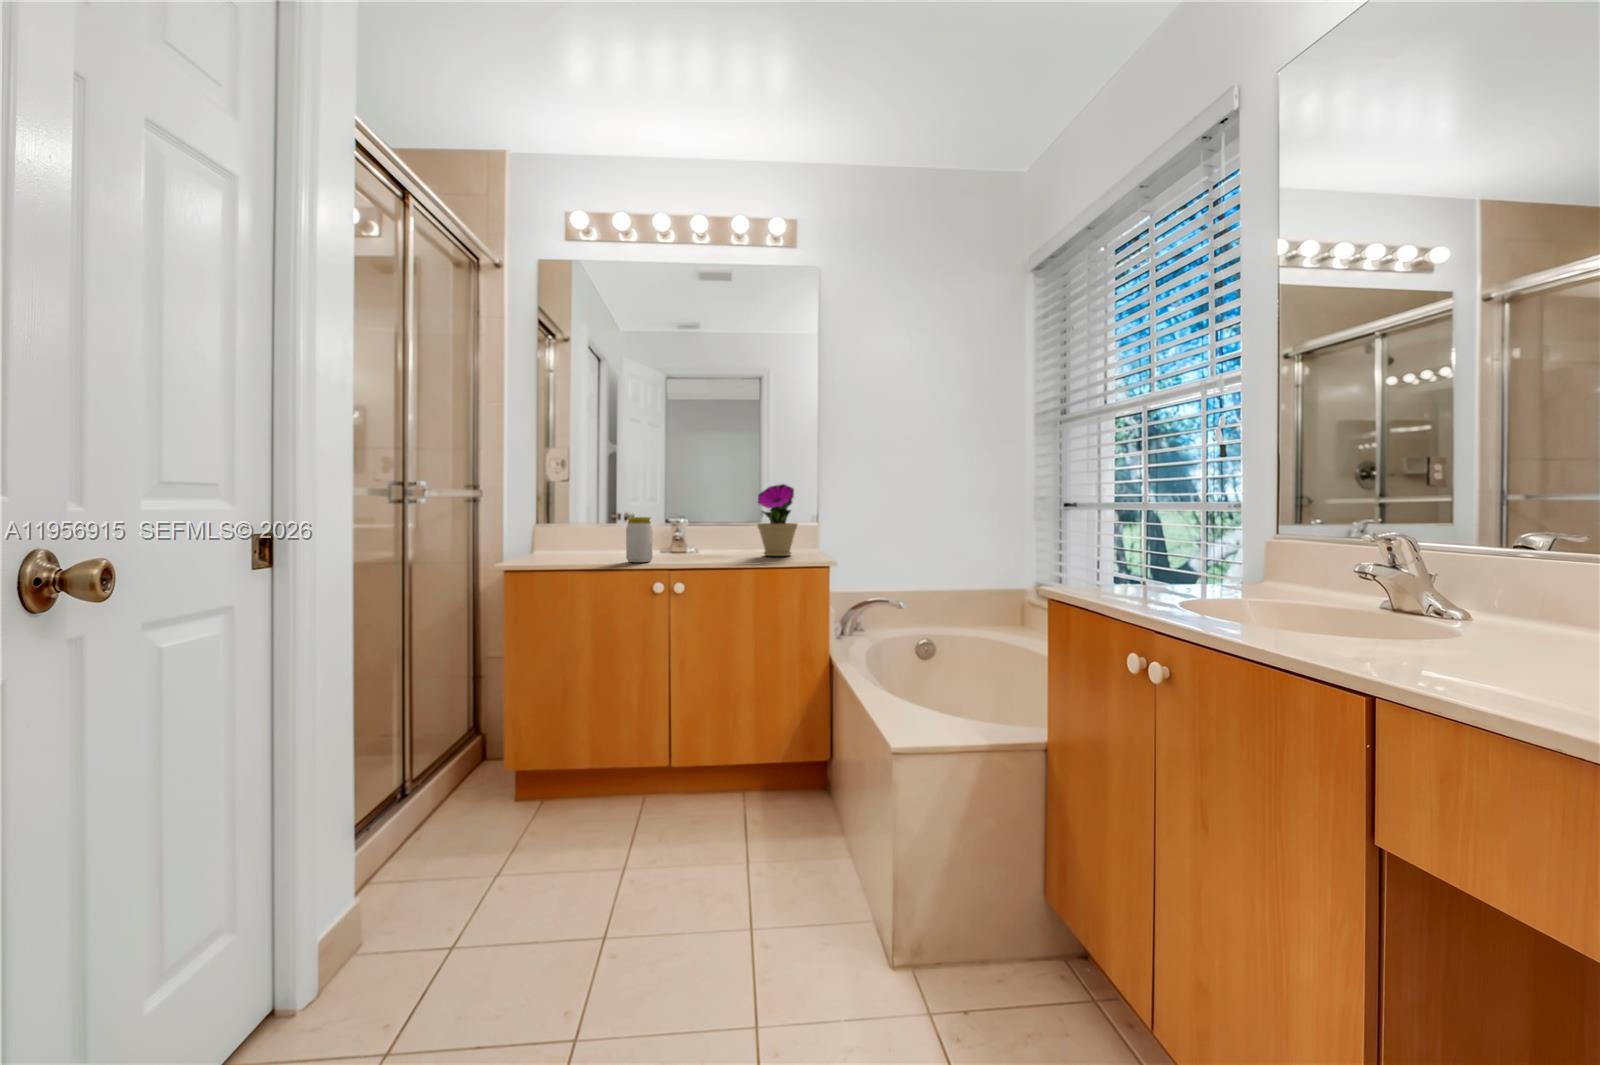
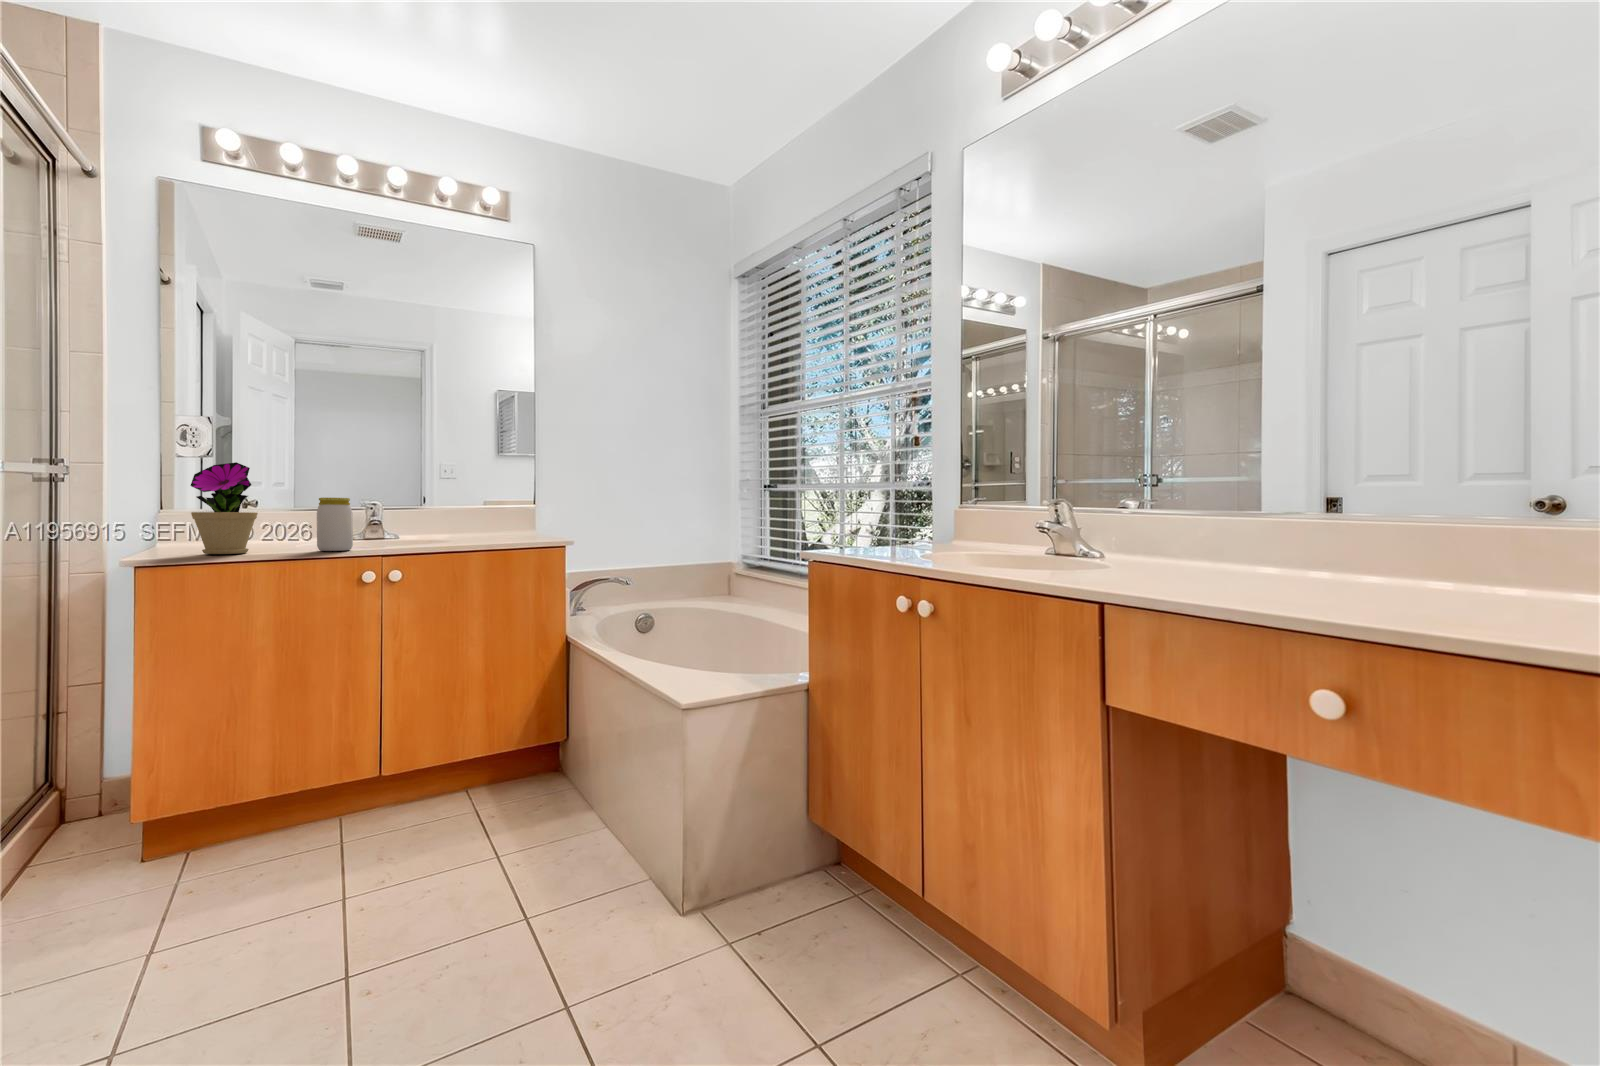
flower pot: present [757,484,797,556] -> present [191,462,258,554]

